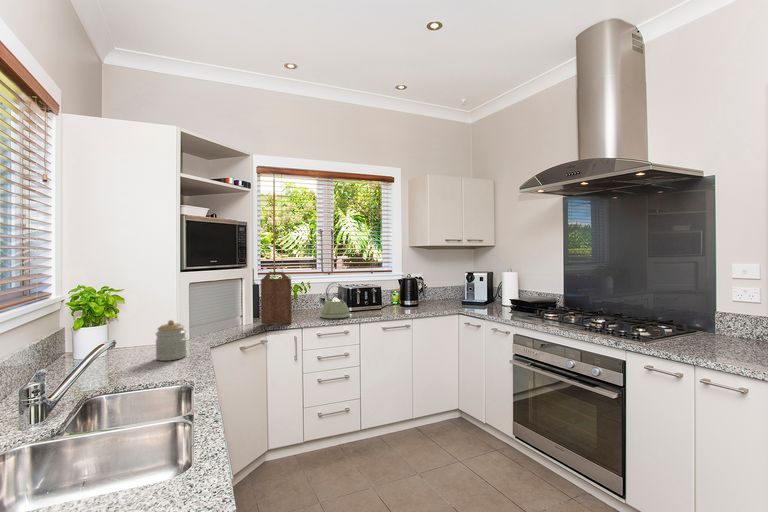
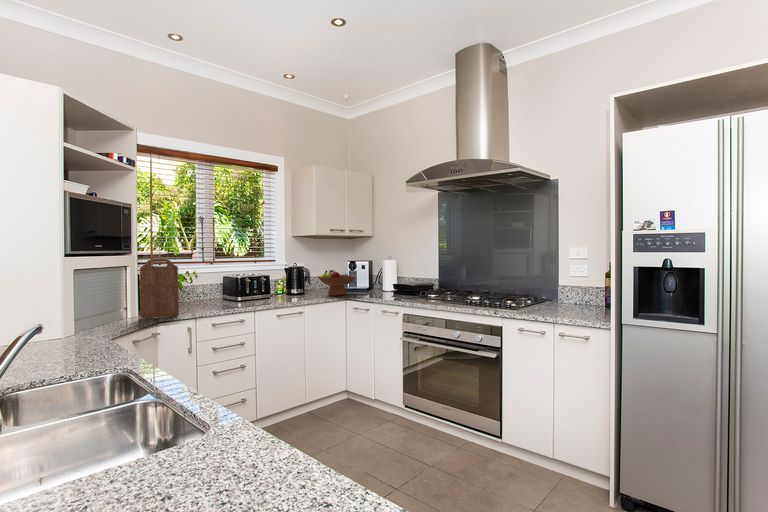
fruit bowl: none [428,282,468,309] -> present [318,270,356,296]
kettle: present [319,283,350,319] -> none [204,271,241,309]
jar: present [156,320,187,361] -> none [35,311,77,359]

